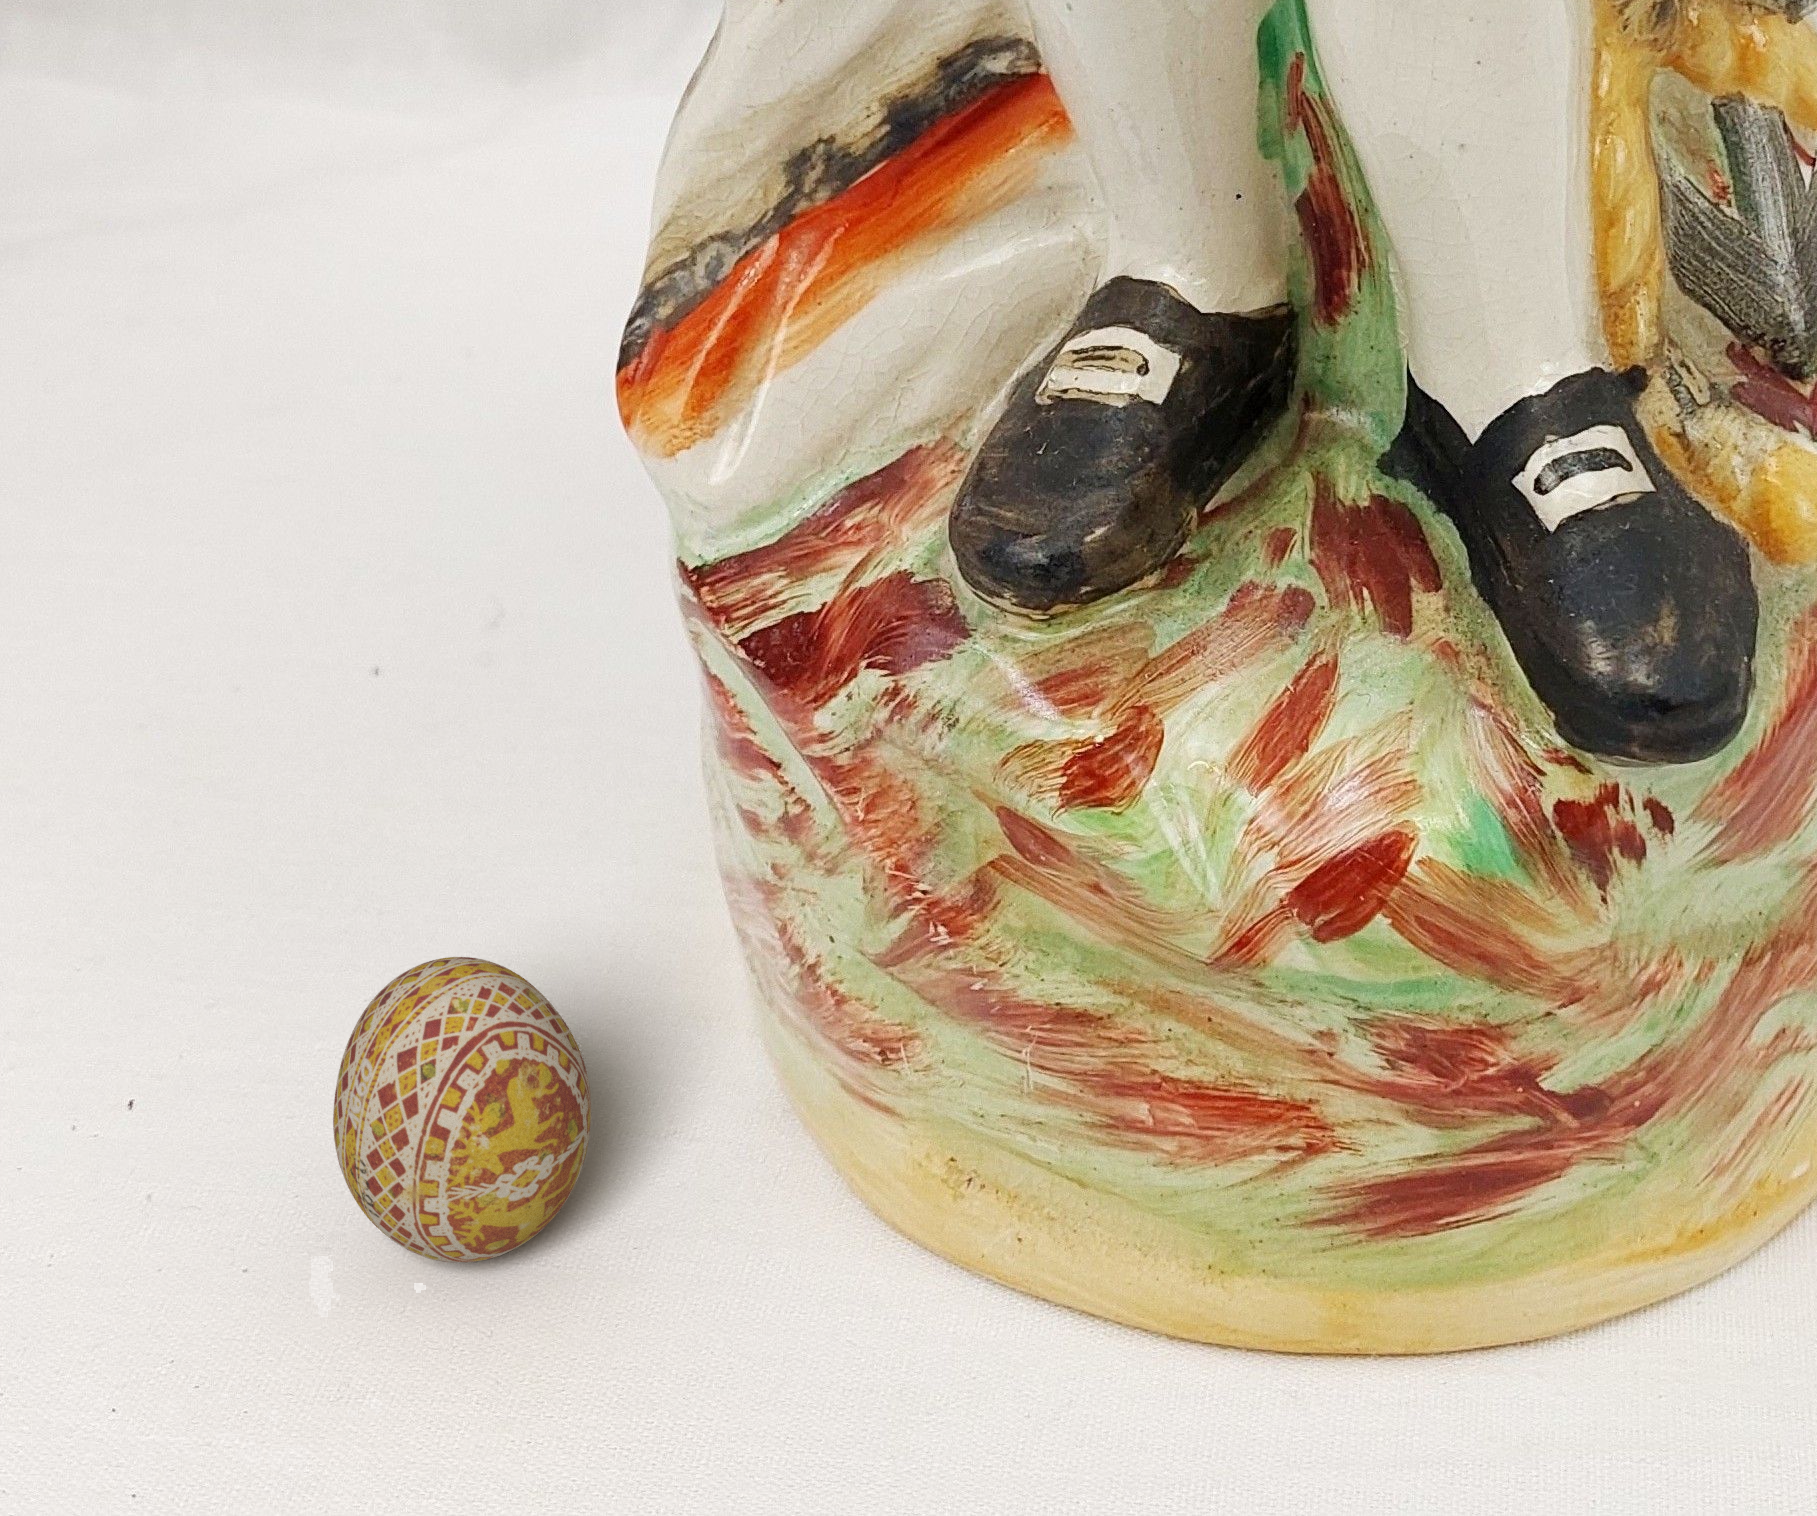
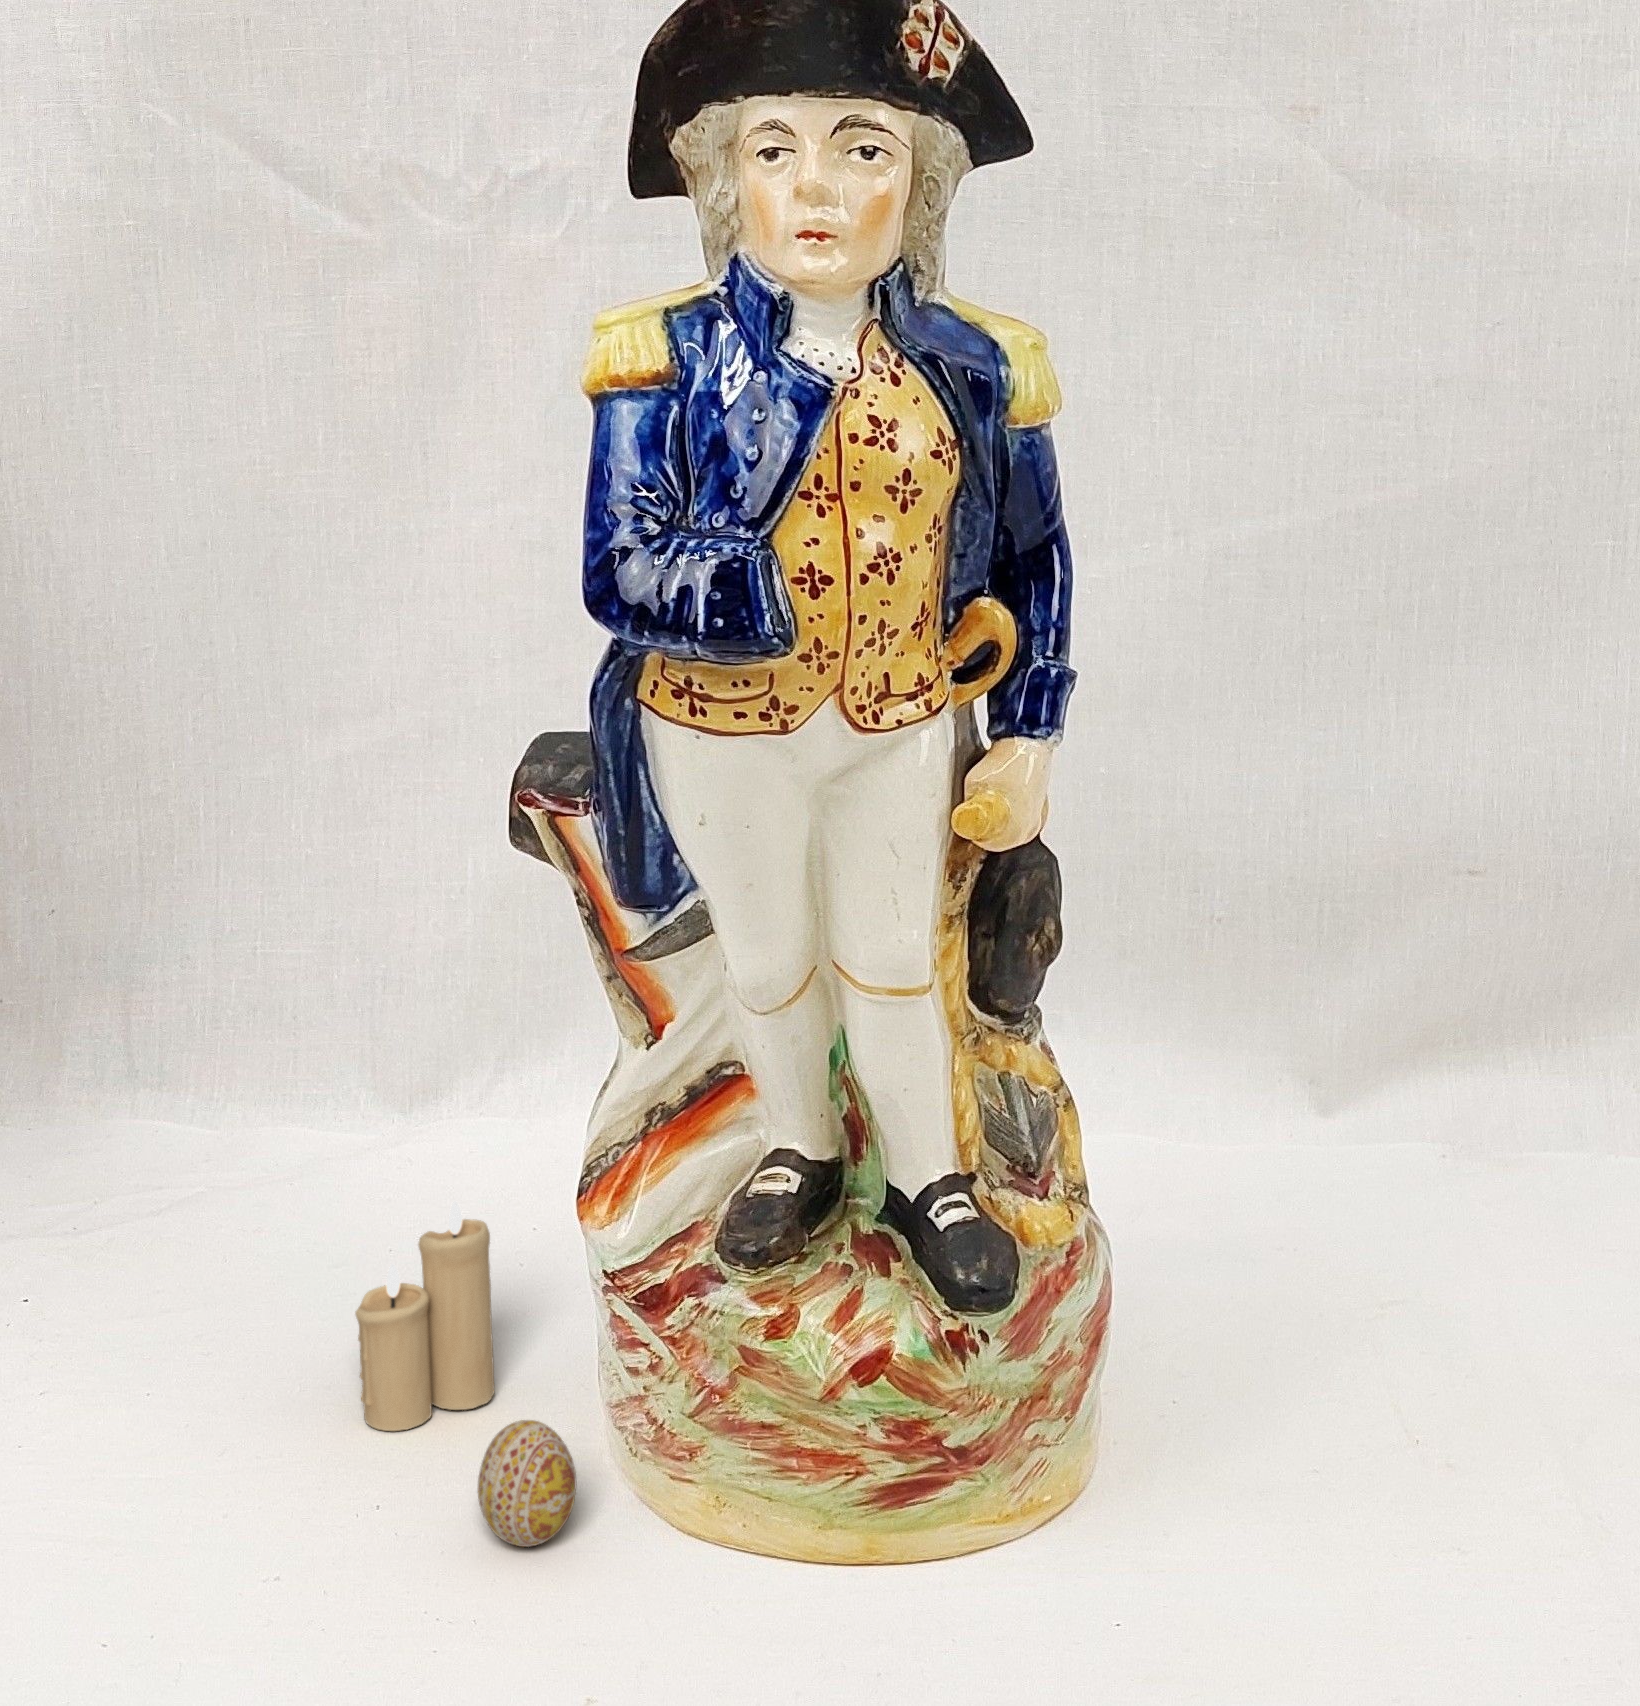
candle: none [137,354,500,874] -> present [355,1201,494,1431]

